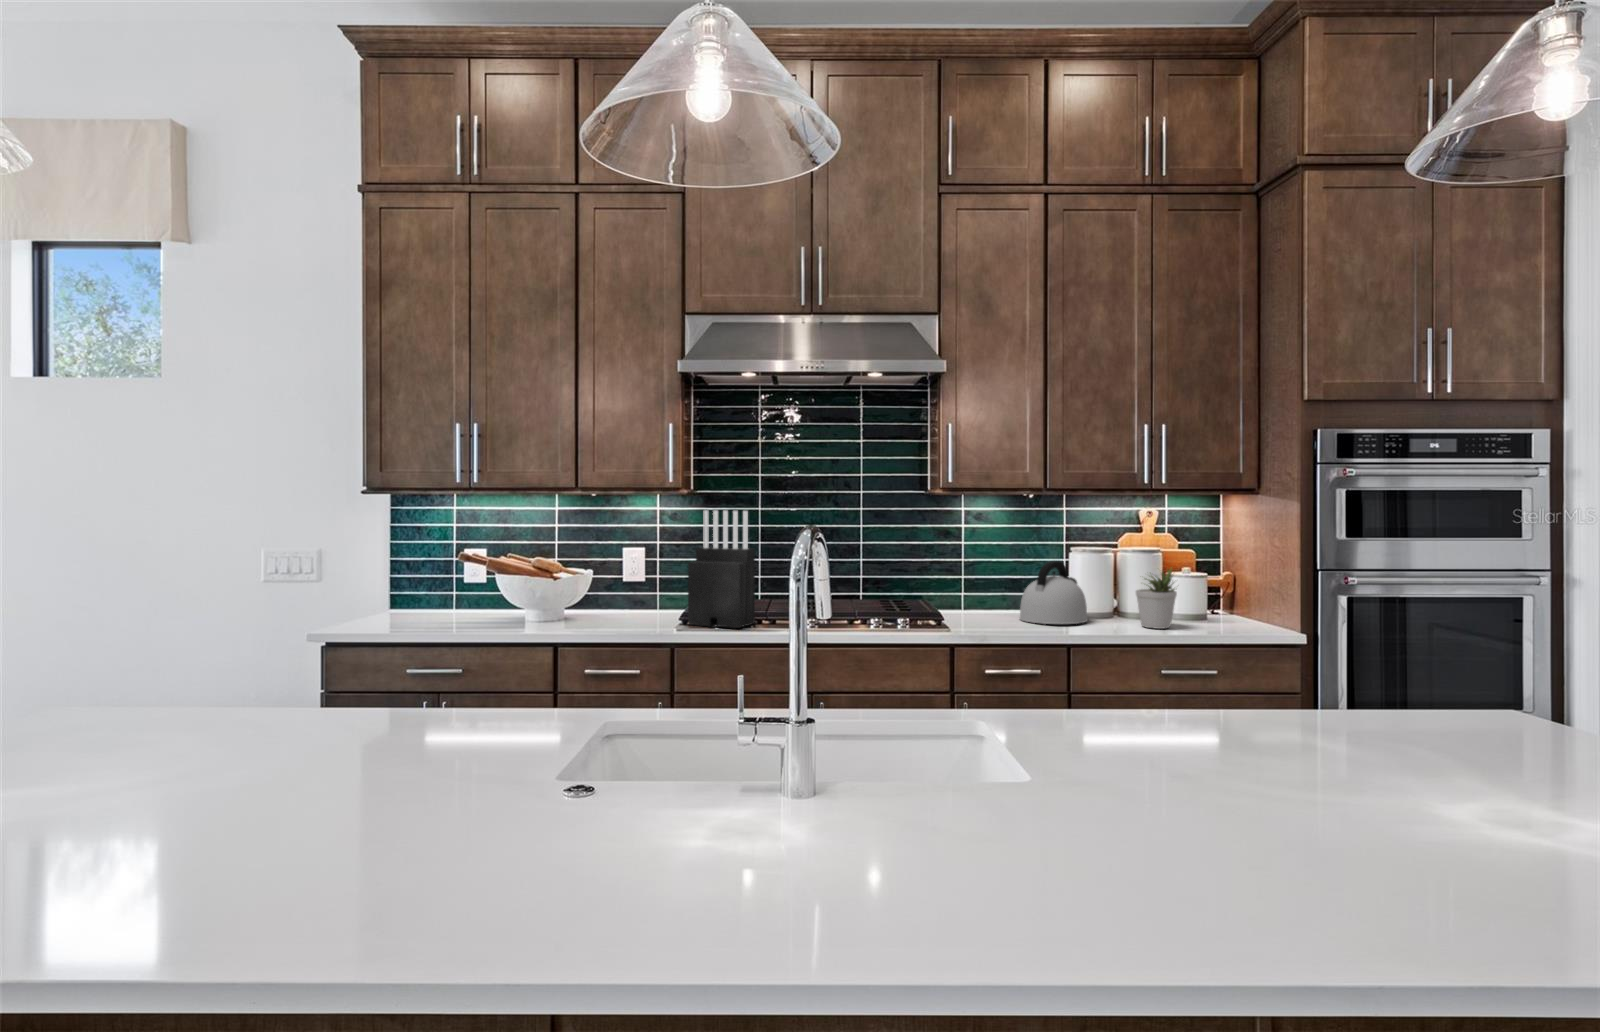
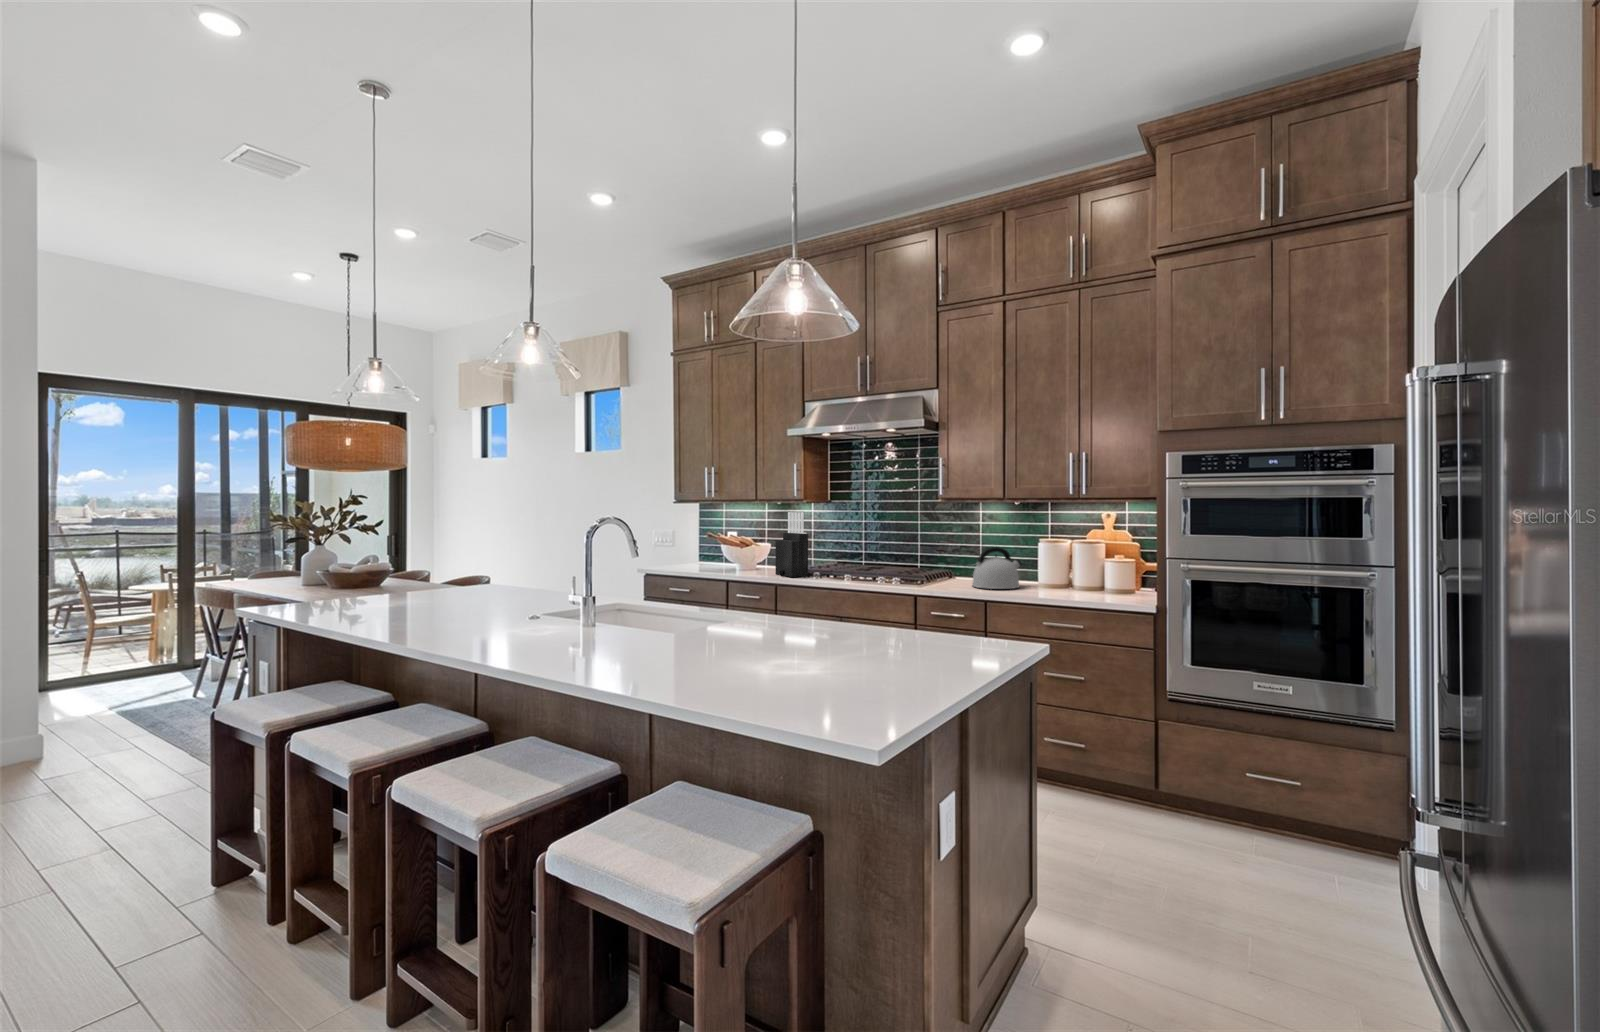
potted plant: present [1136,570,1177,629] -> none [1040,552,1069,596]

